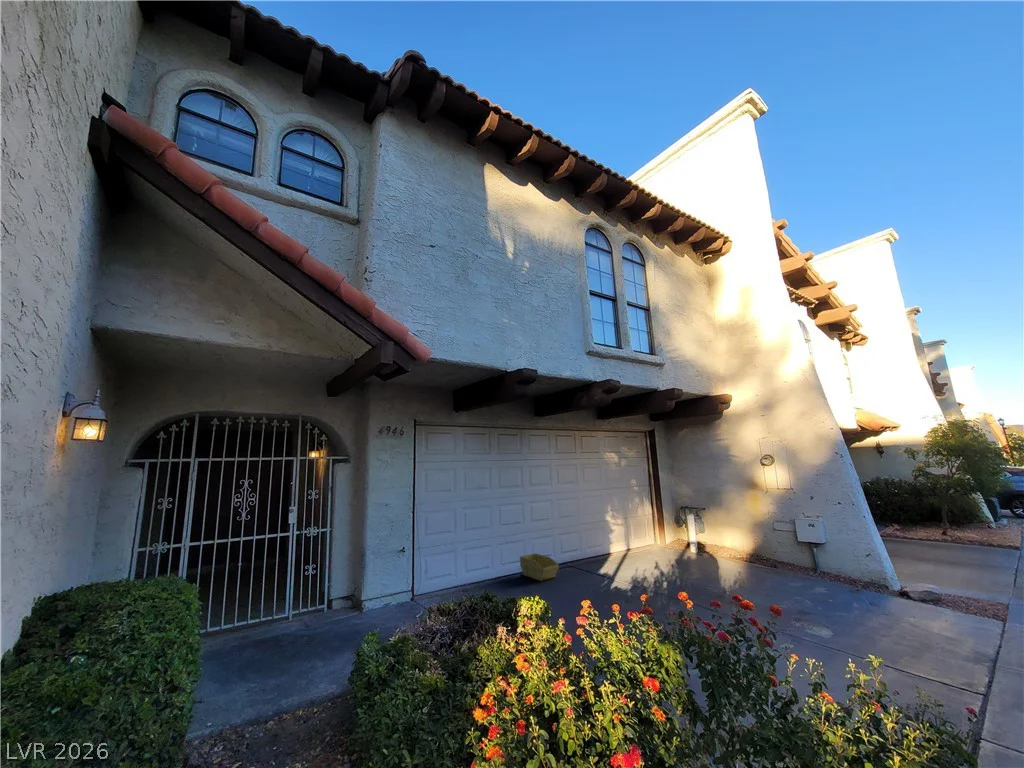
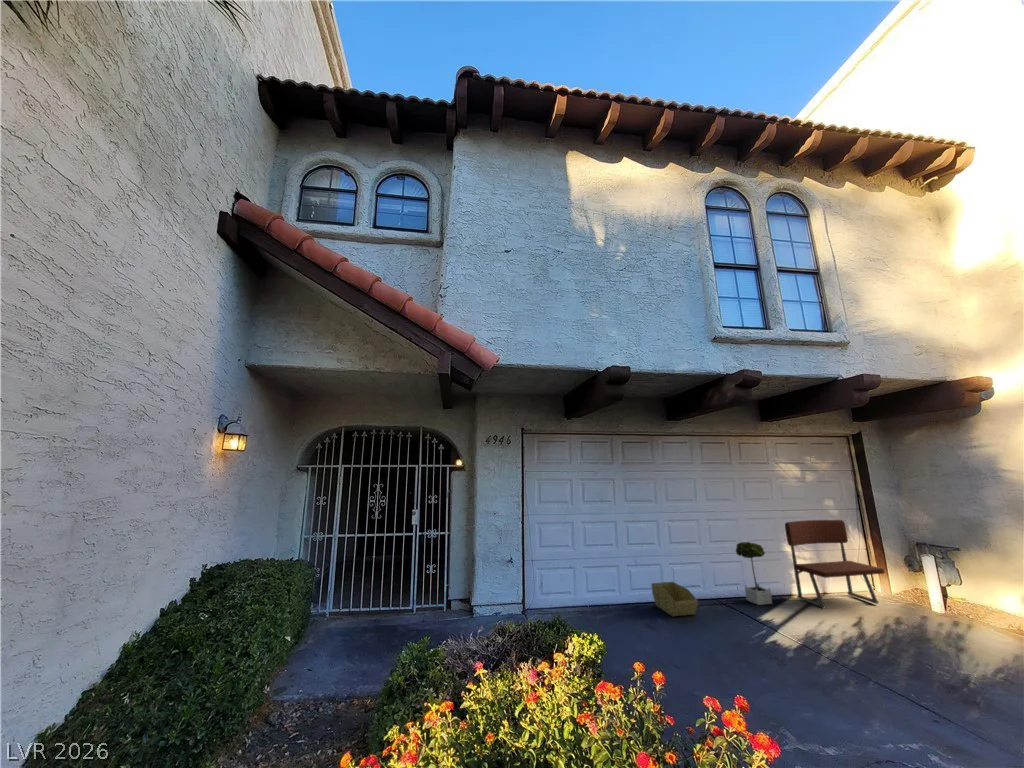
bench: none [611,494,668,560] -> present [785,520,884,608]
potted tree: none [579,514,602,563] -> present [736,542,772,605]

